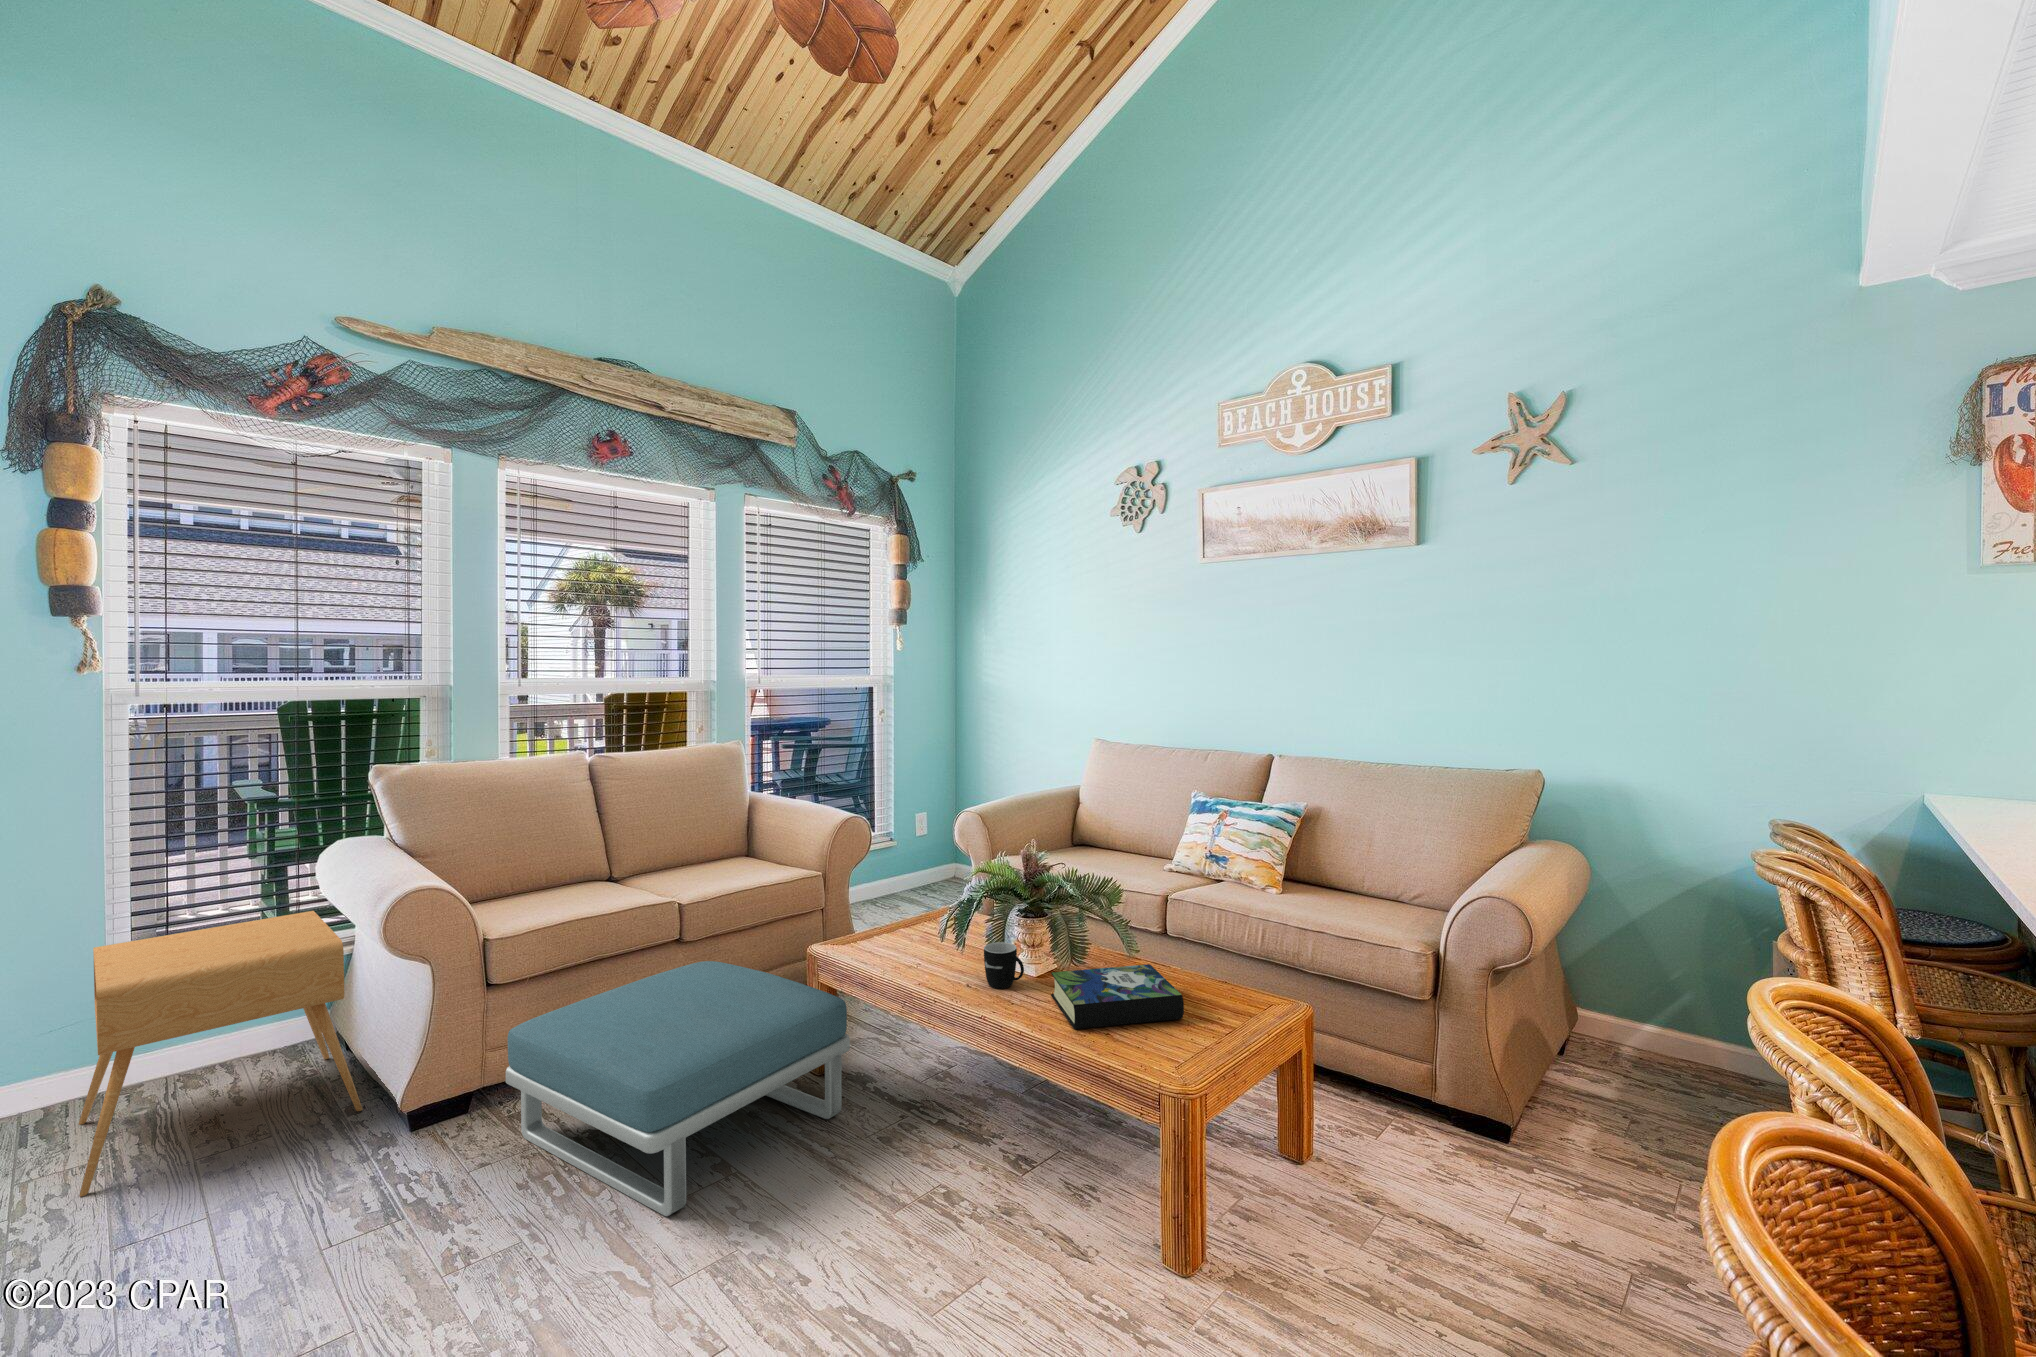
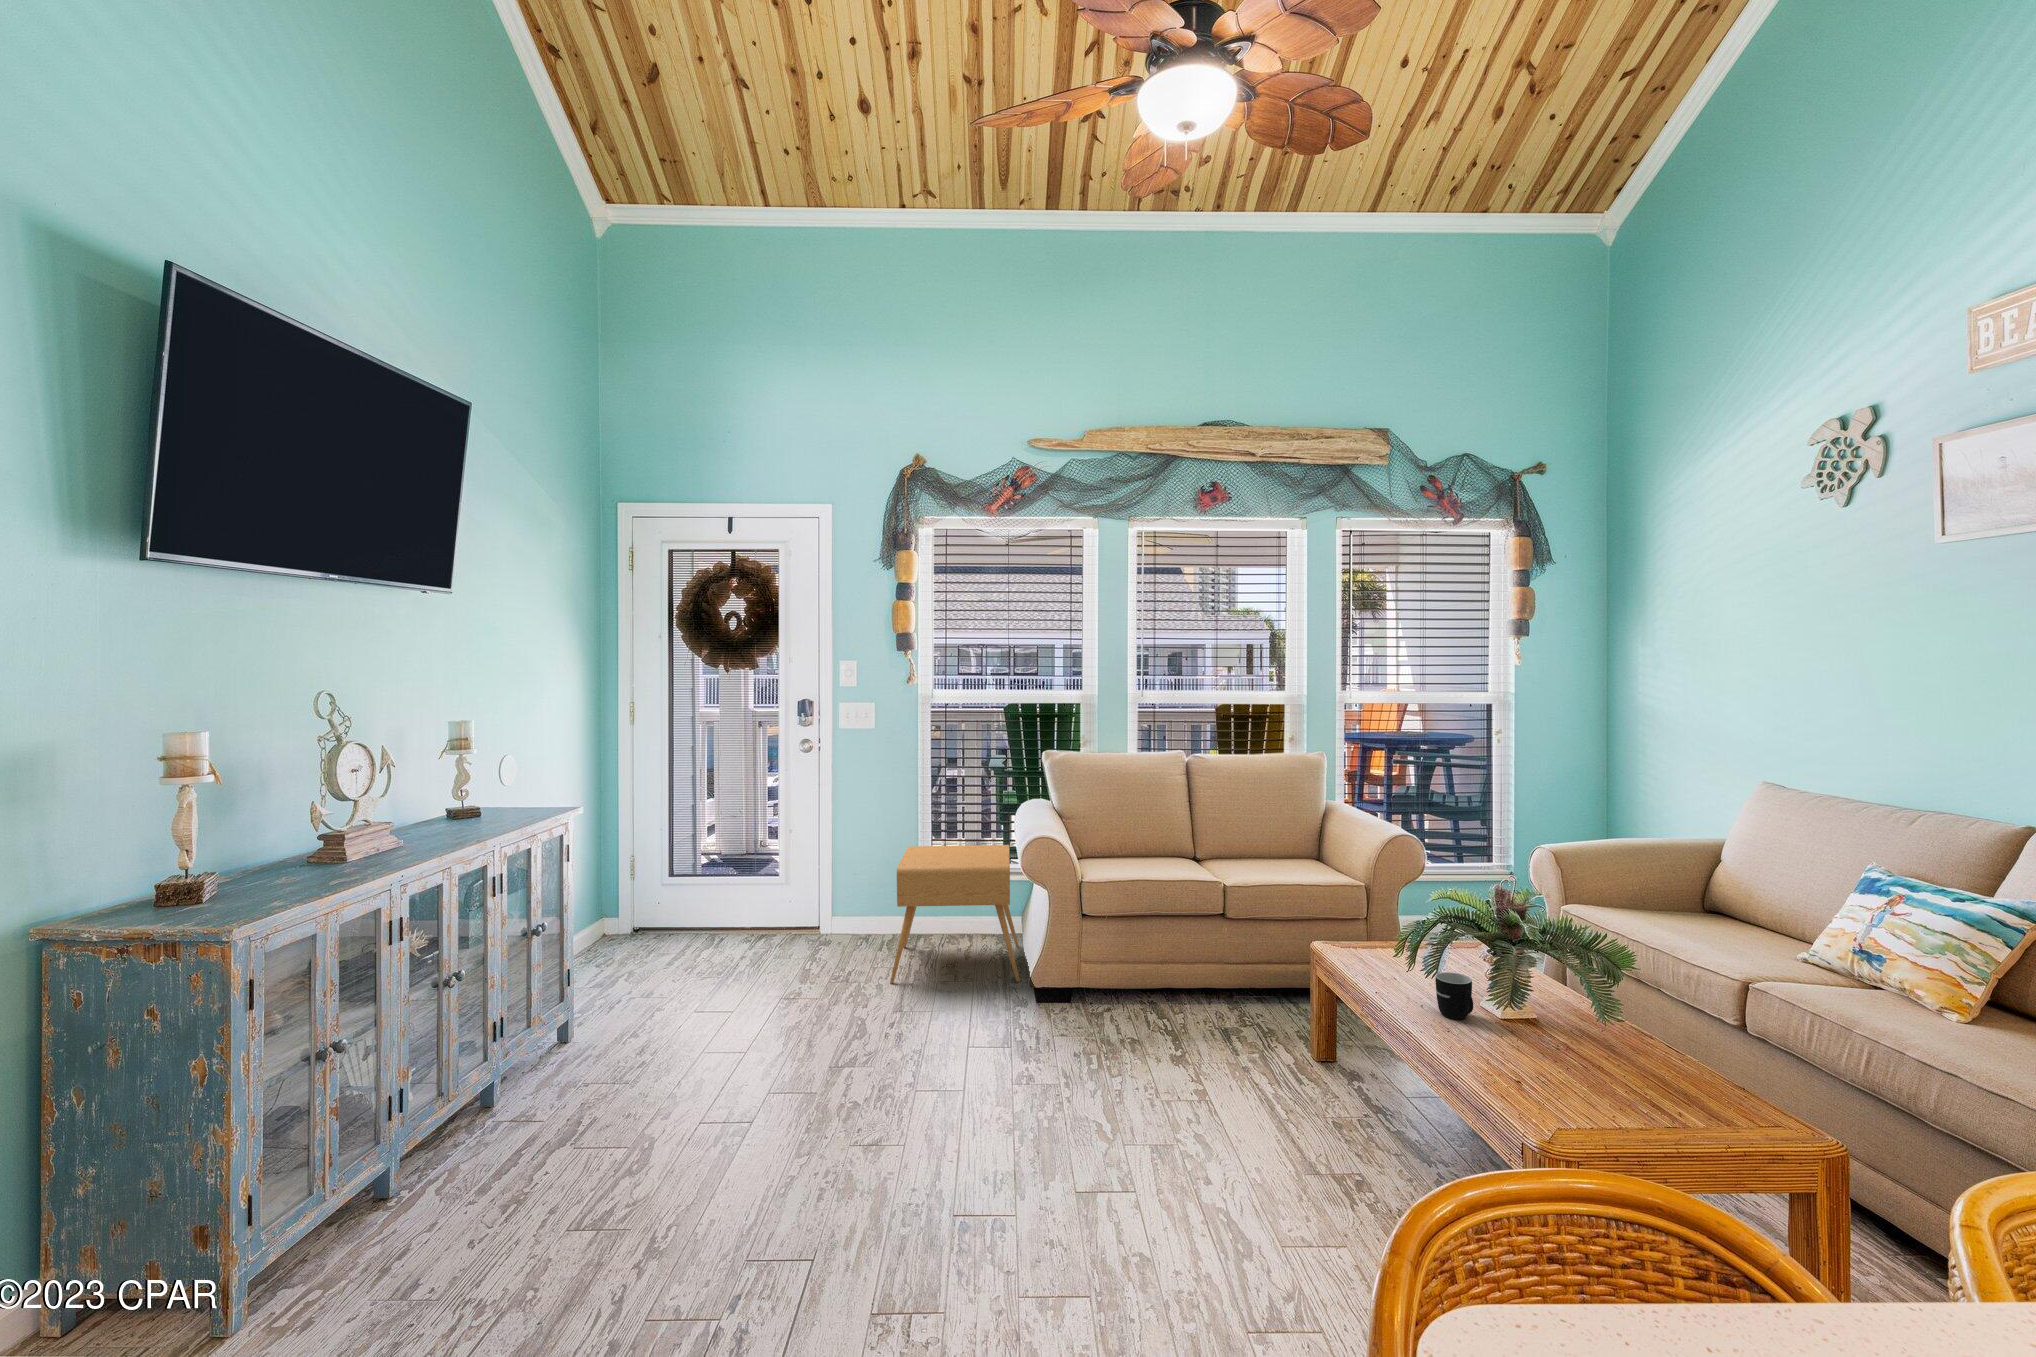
footstool: present [506,961,850,1216] -> none [1080,935,1325,1109]
book: present [1051,964,1184,1029] -> none [1486,1015,1630,1102]

